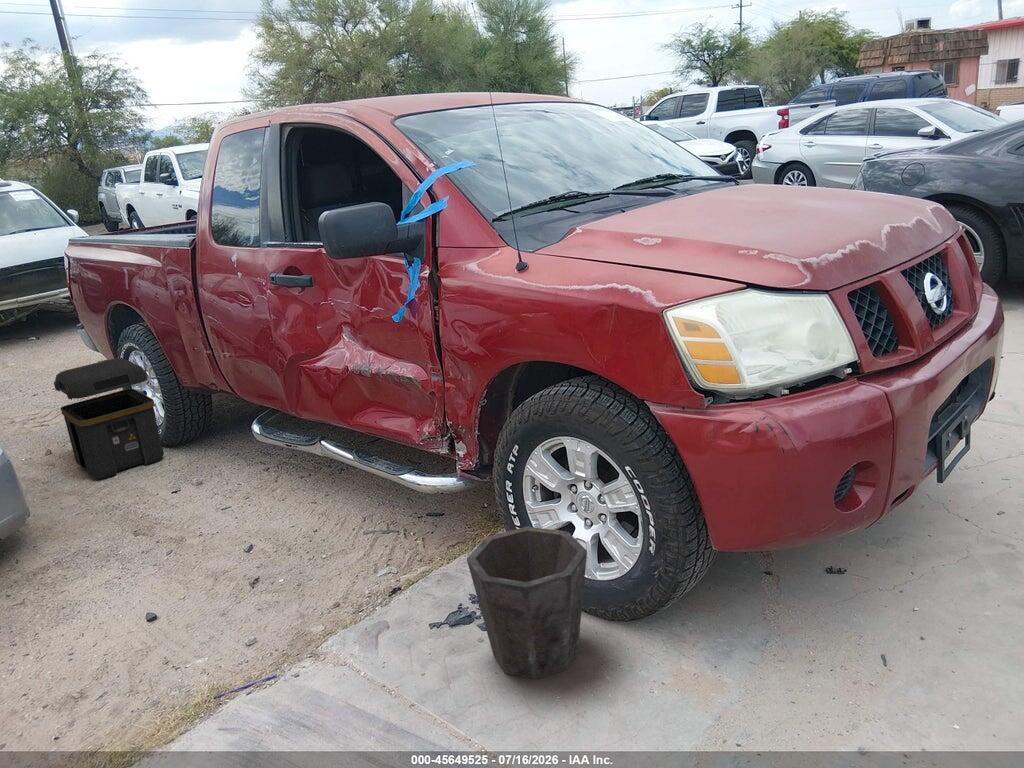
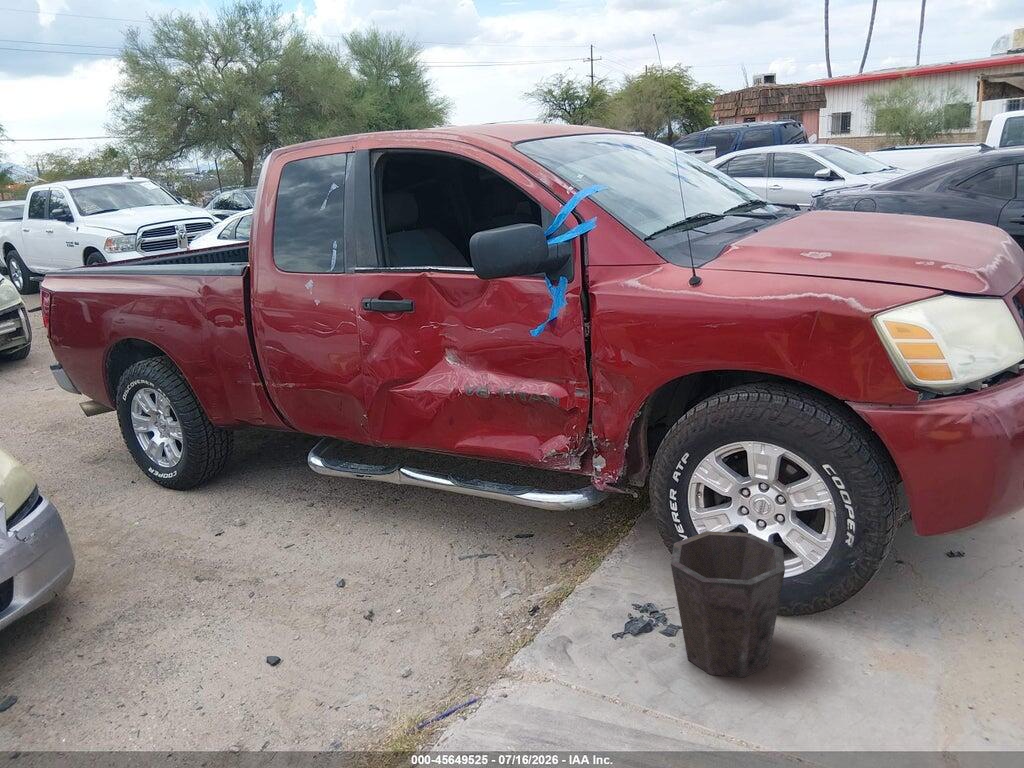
toolbox: present [54,358,164,479] -> none [80,395,198,525]

